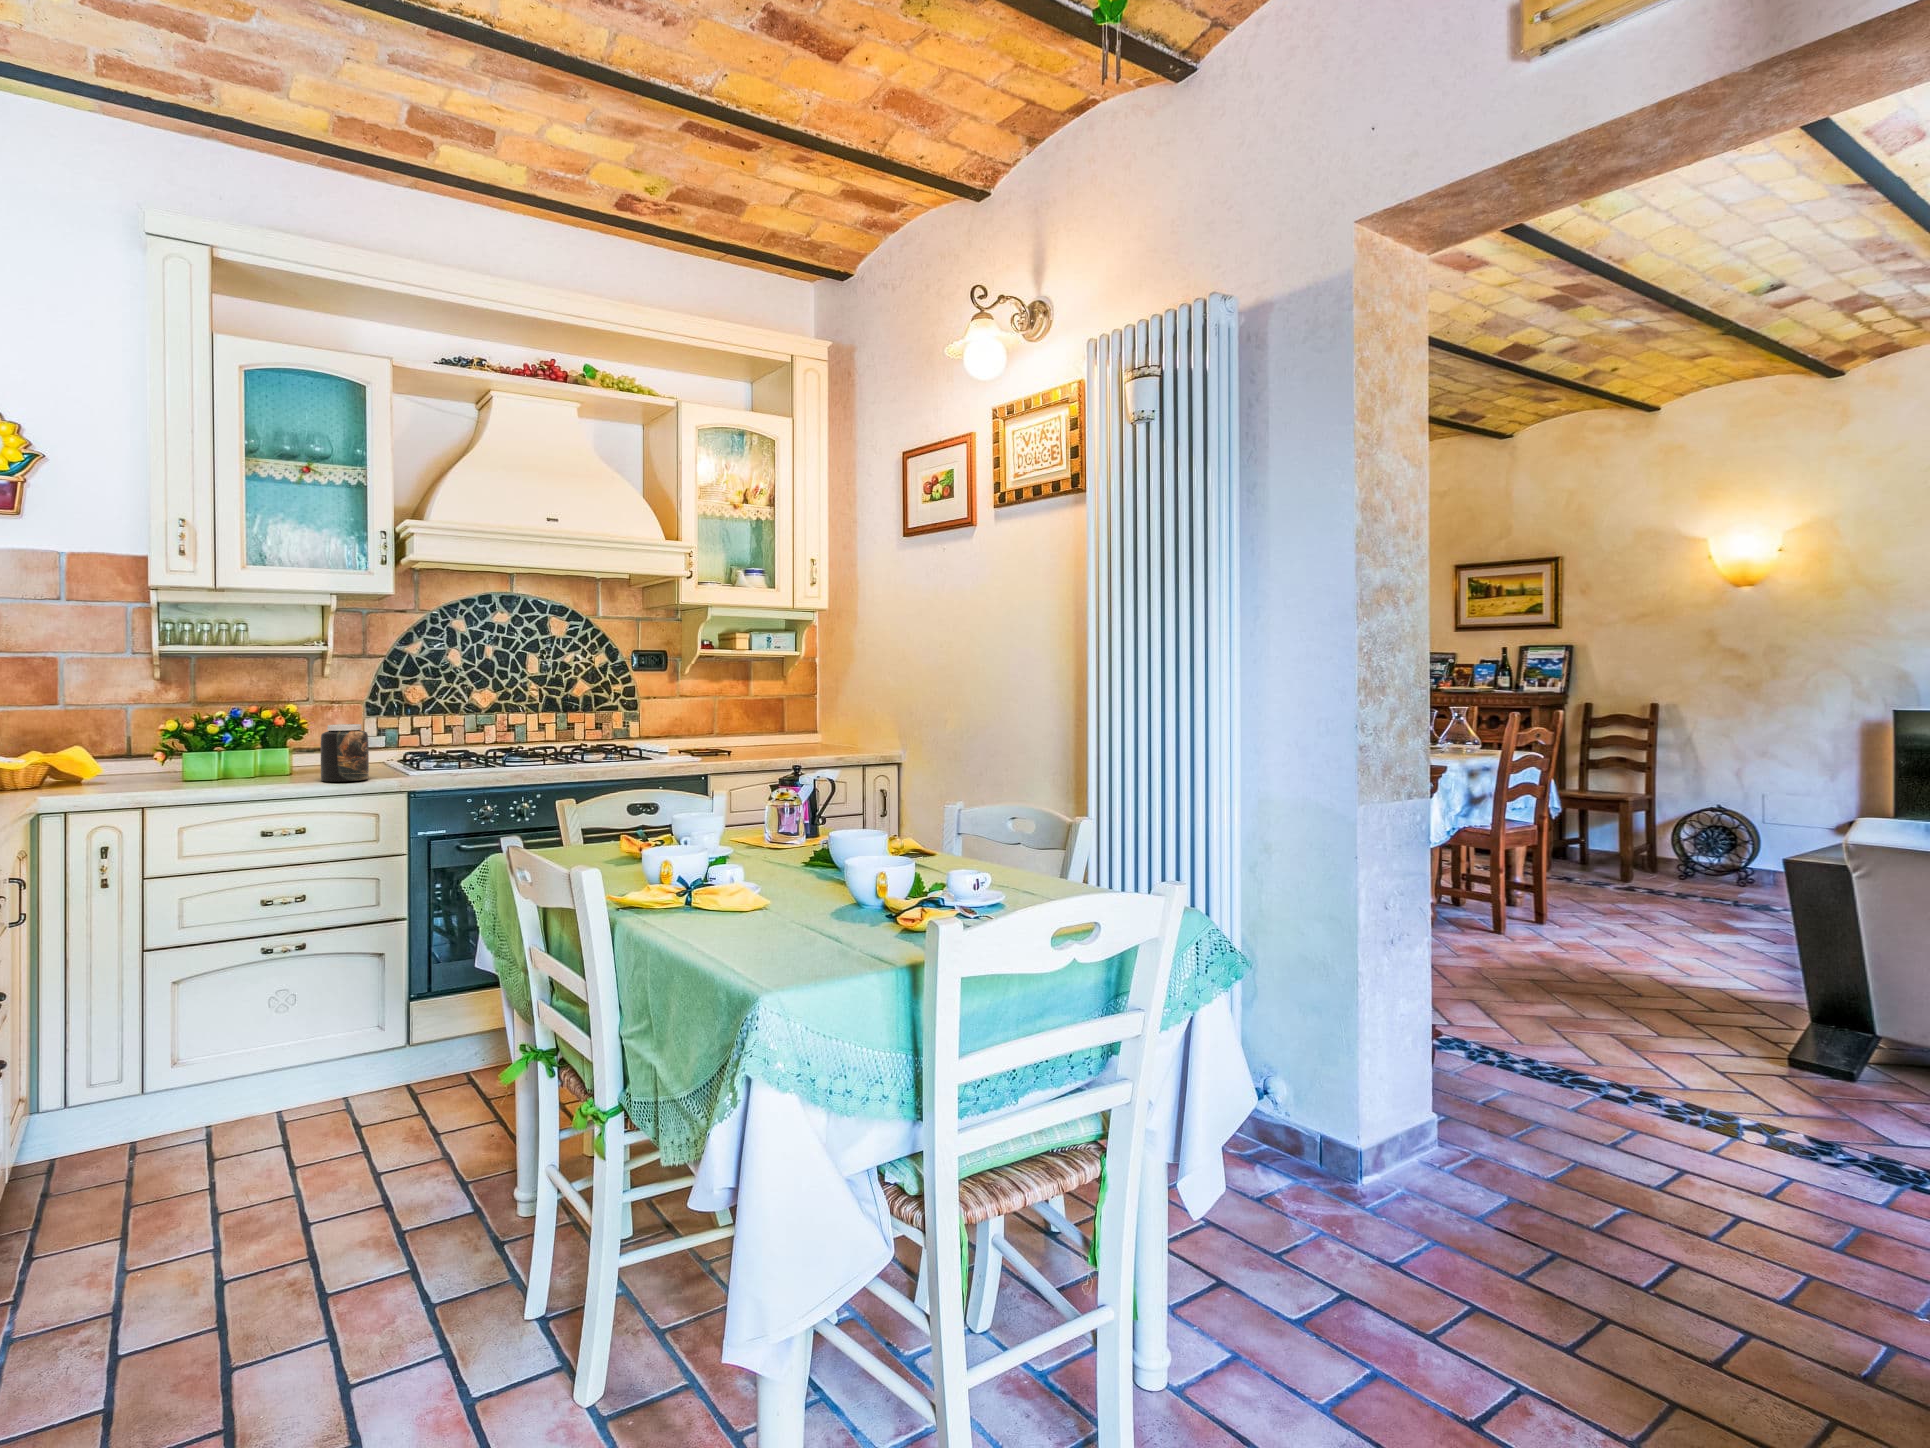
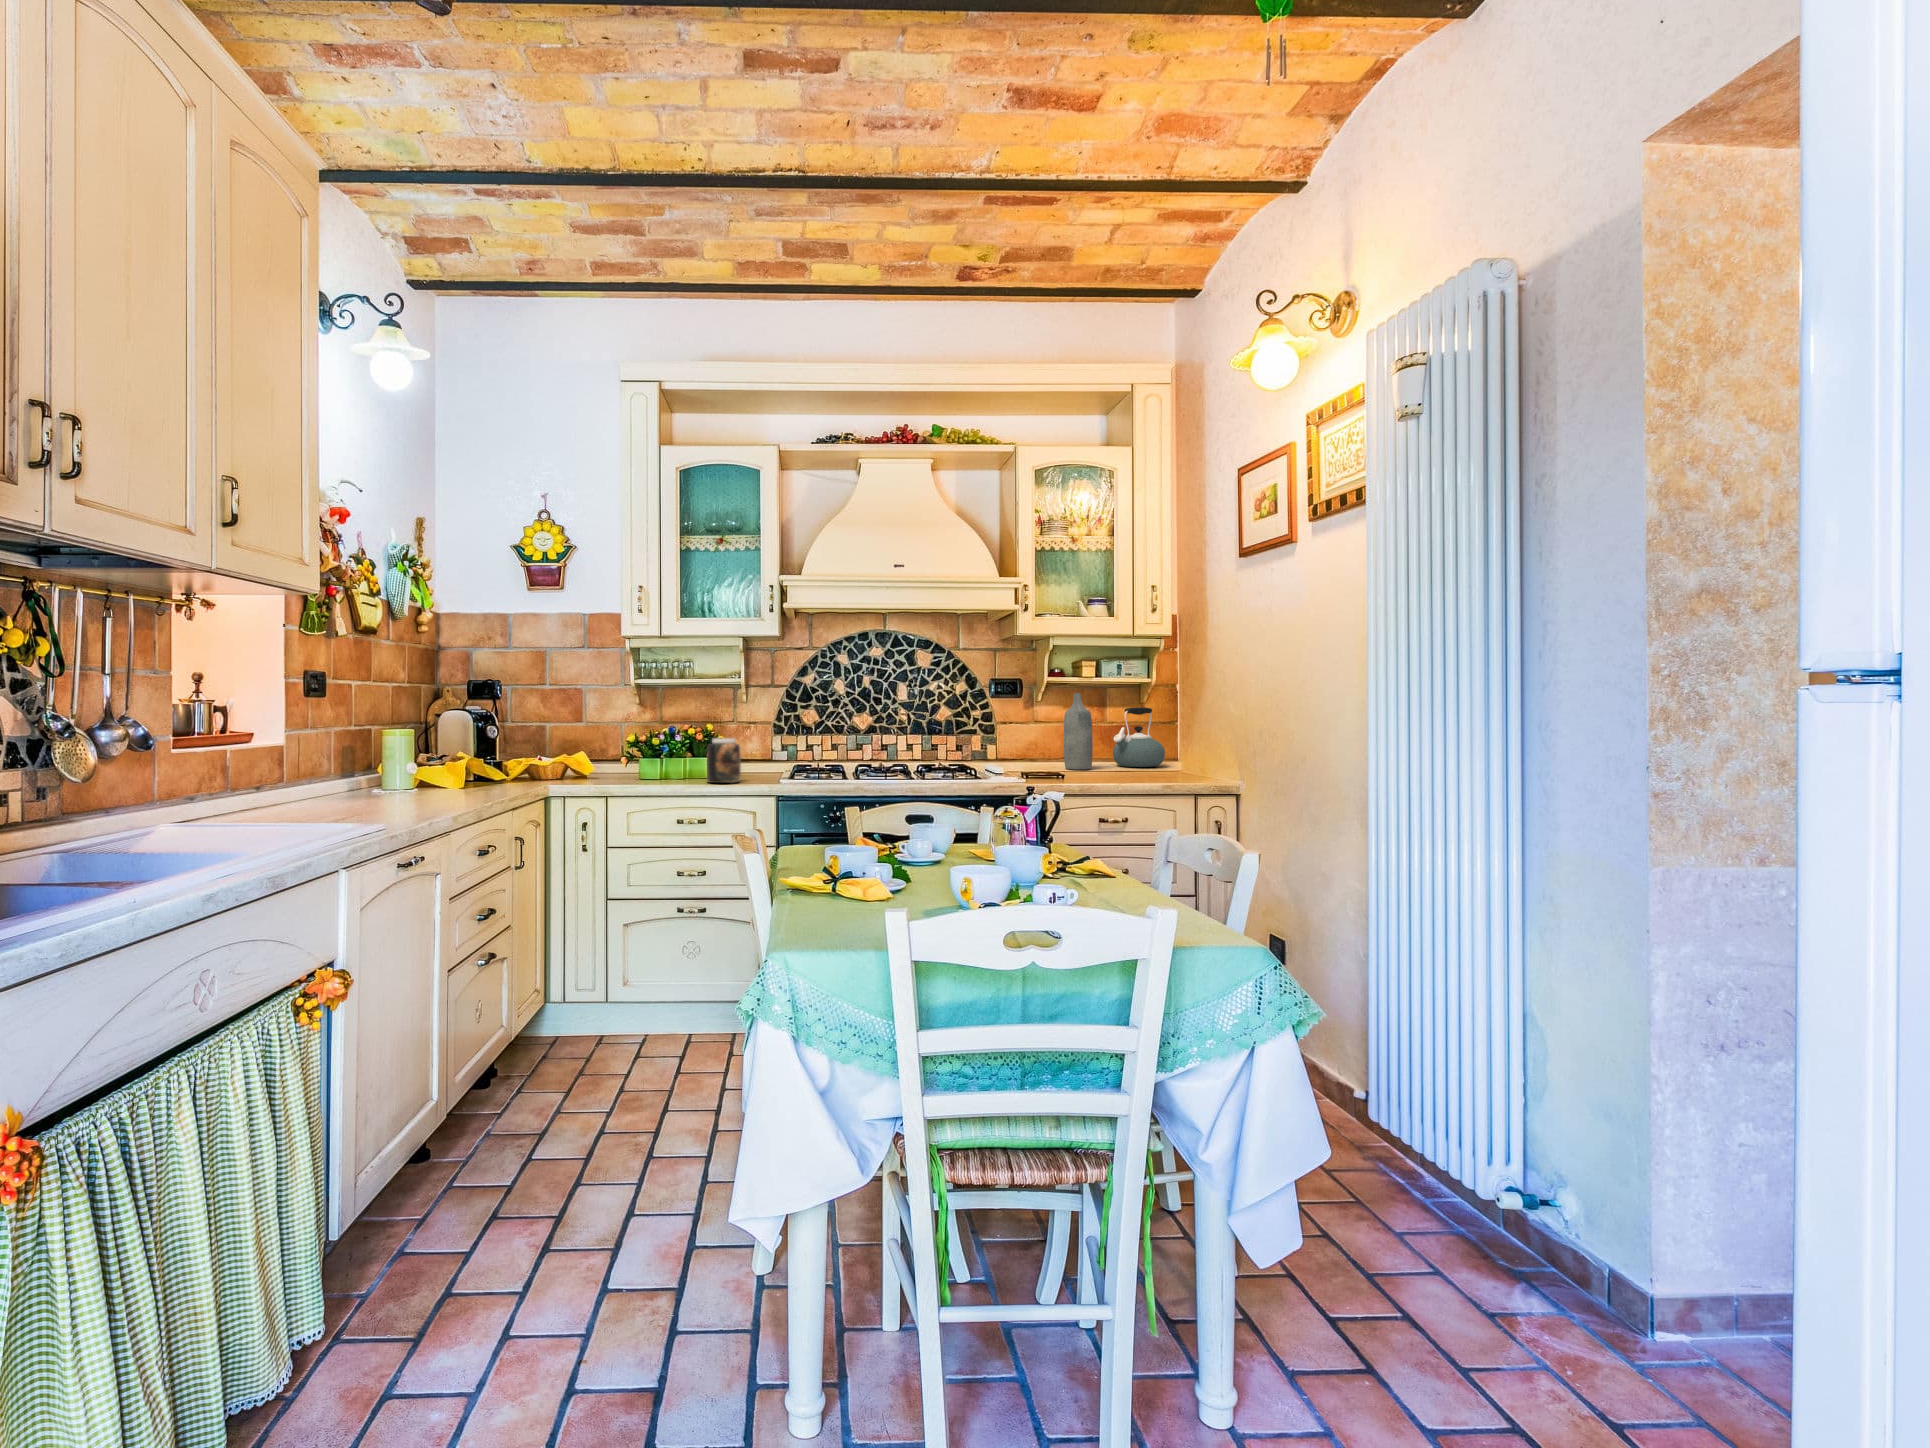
bottle: none [720,667,750,748] -> present [1063,693,1093,770]
kettle: none [761,682,813,743] -> present [1113,707,1165,767]

